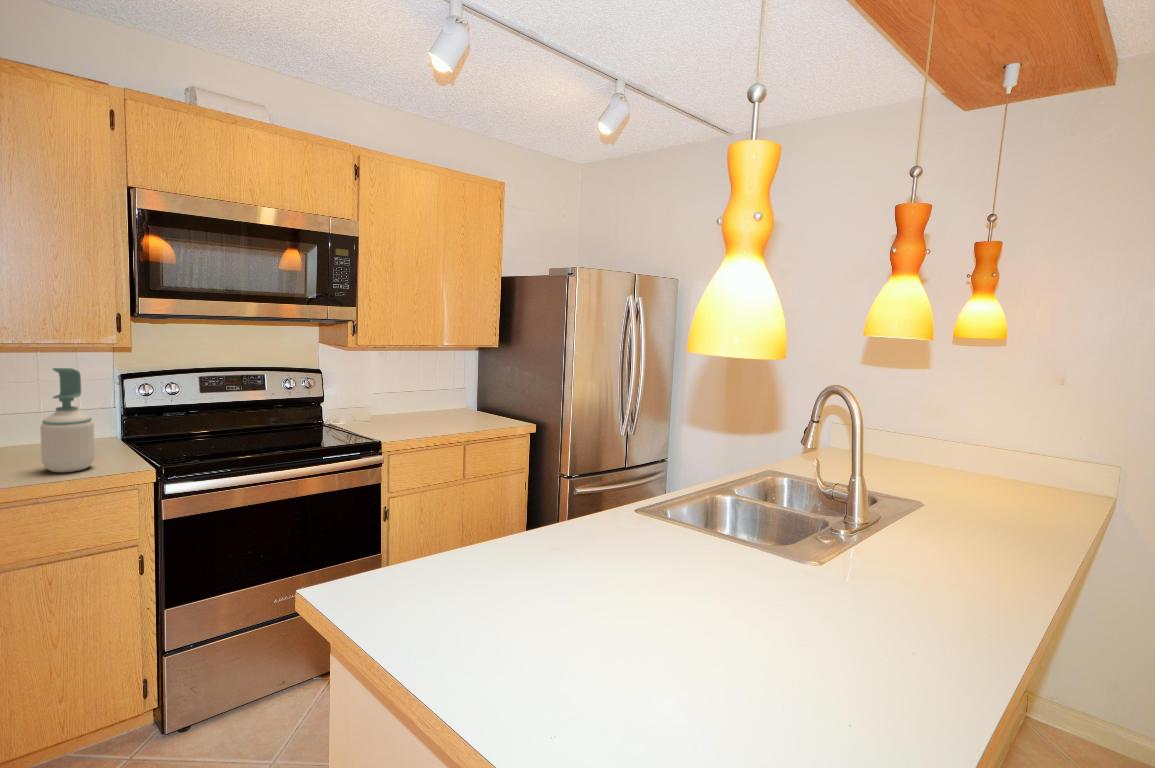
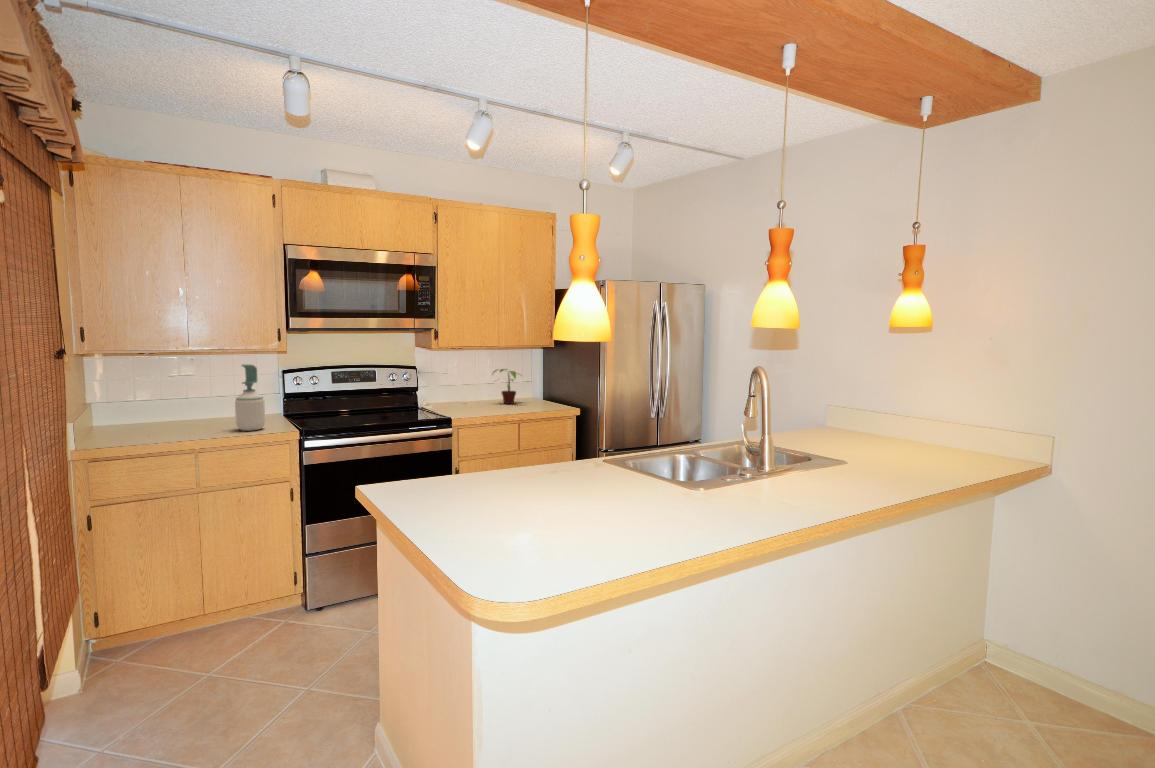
potted plant: none [422,373,460,417] -> present [493,369,517,404]

